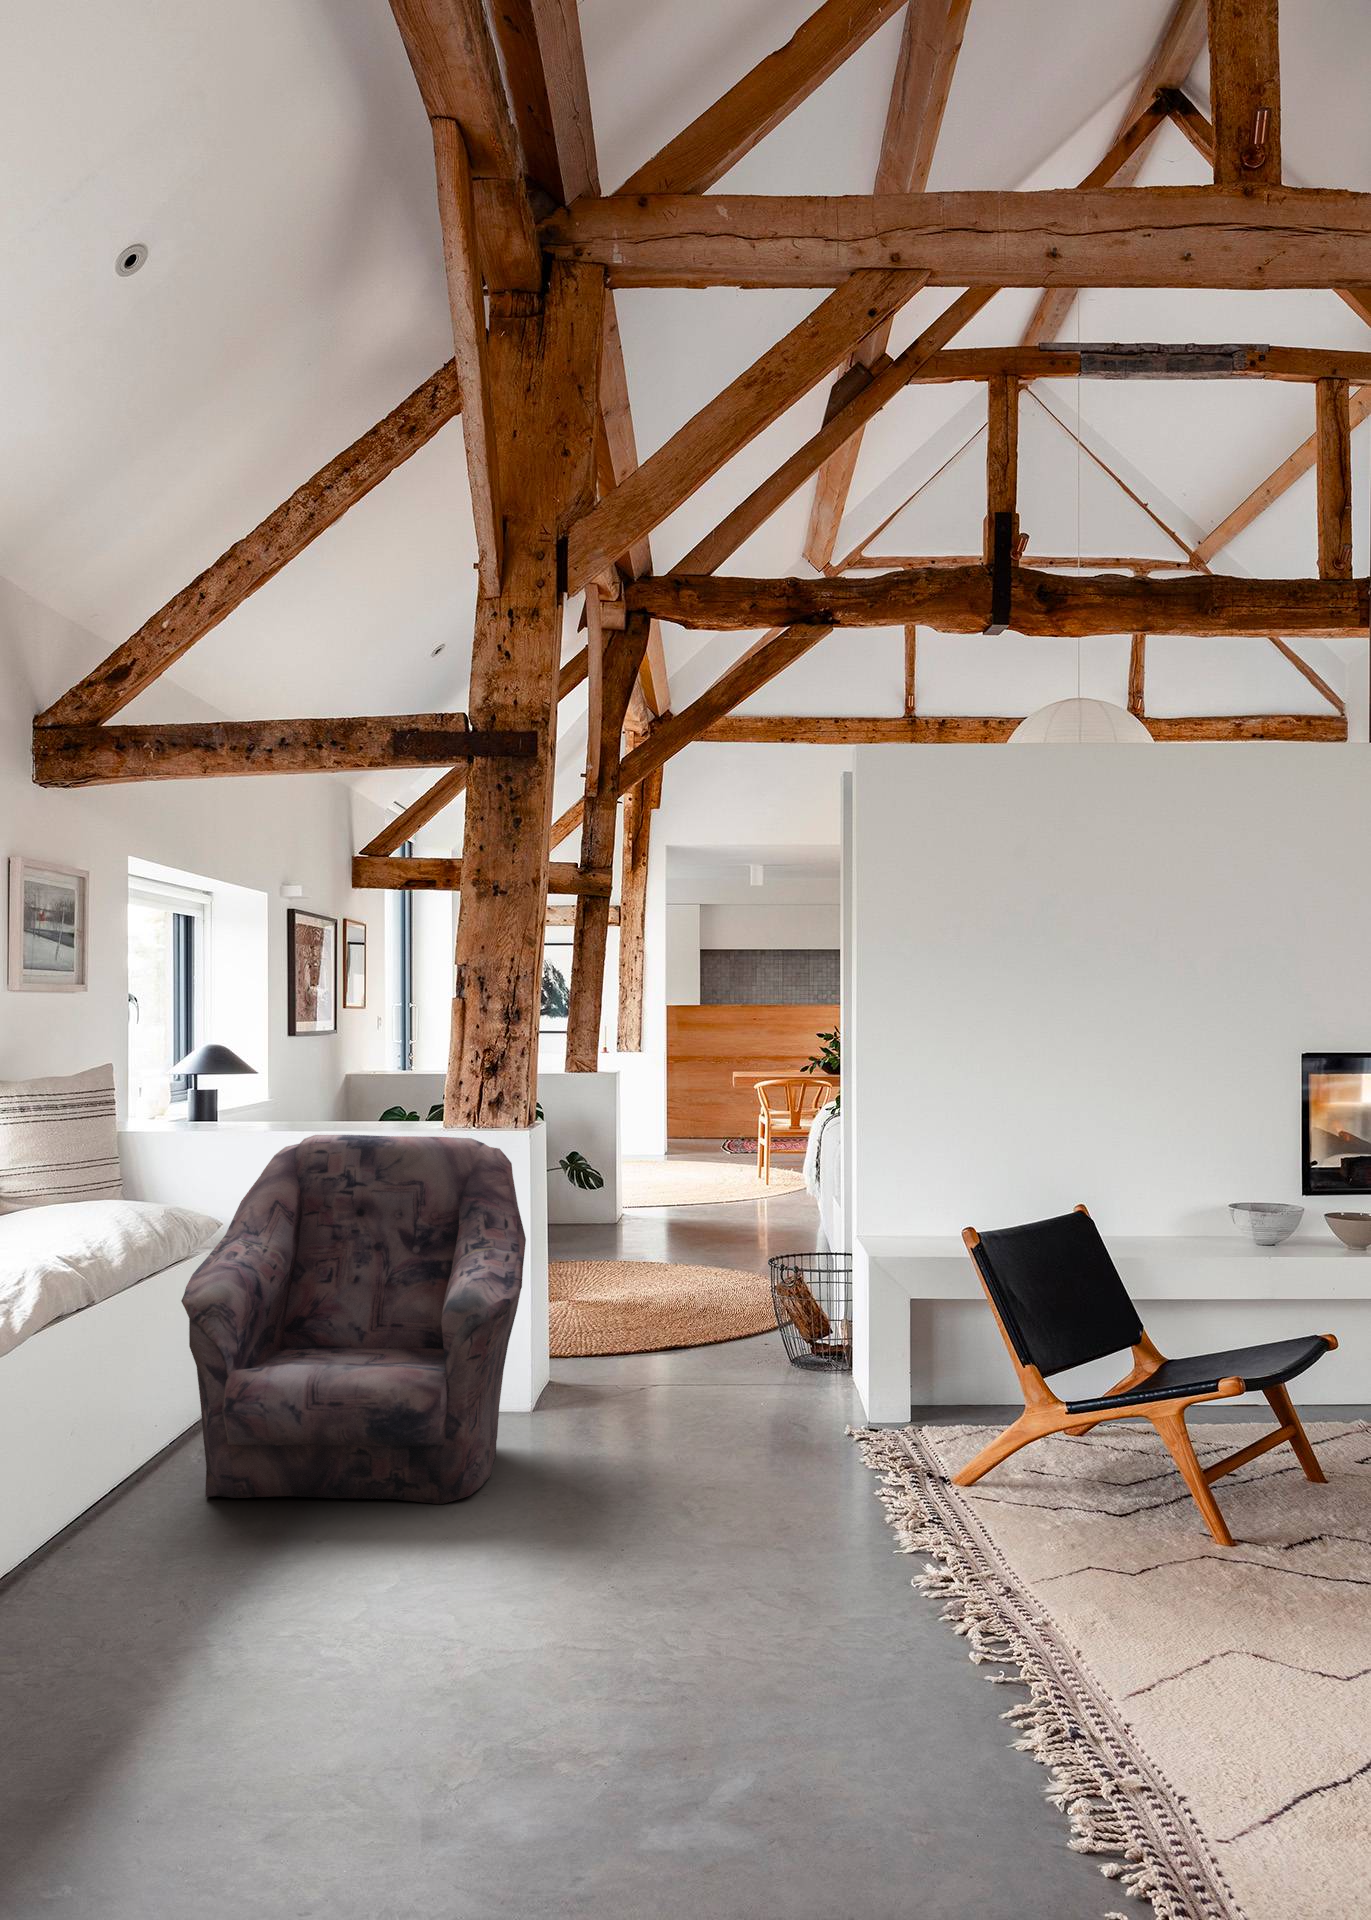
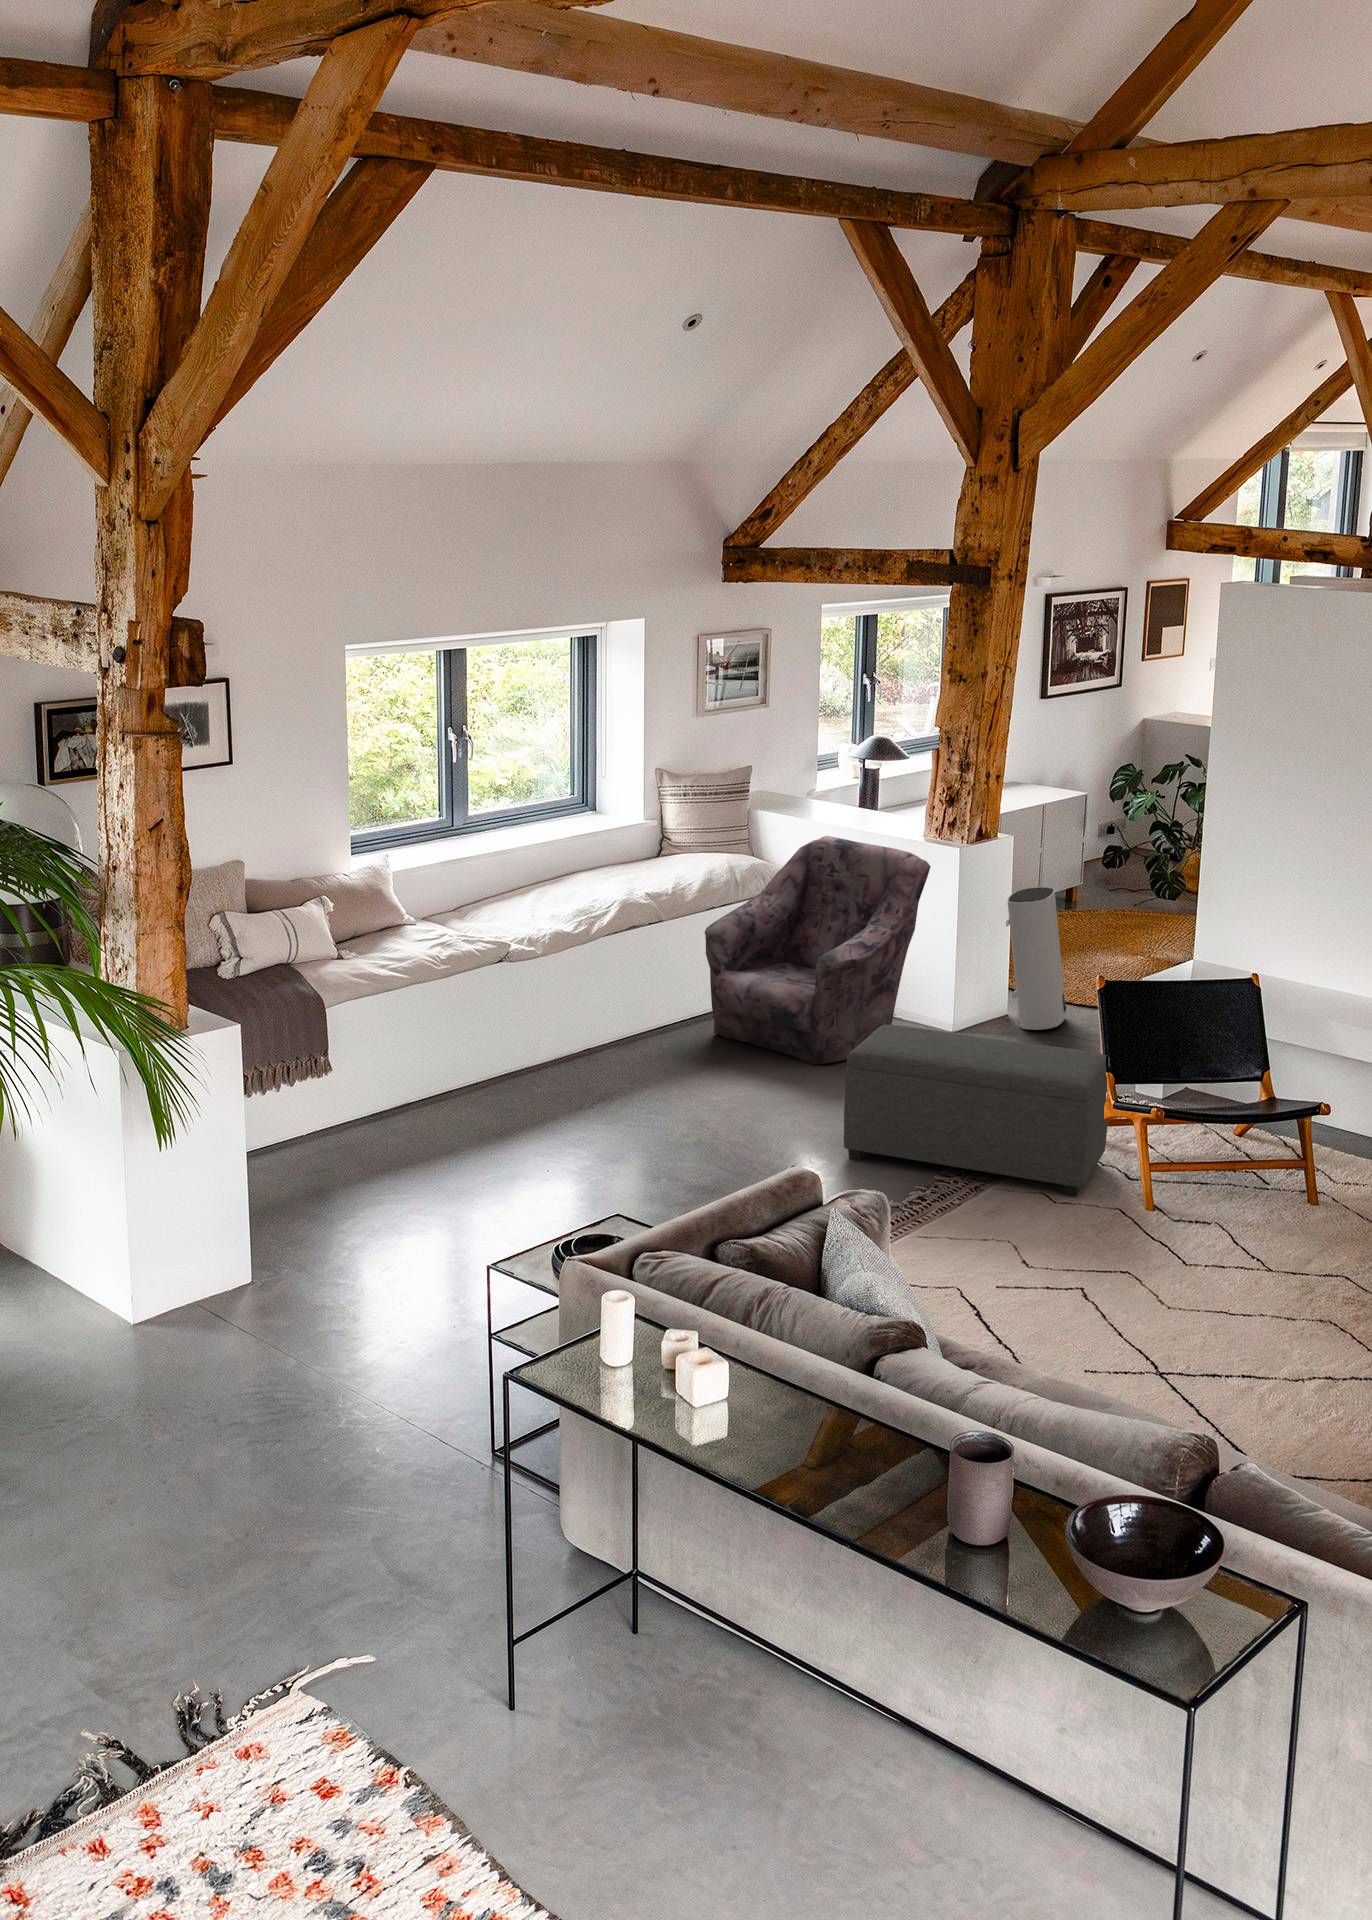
air purifier: none [565,1190,661,1398] -> present [1006,887,1066,1030]
ottoman: none [718,1347,1184,1633] -> present [844,1025,1110,1197]

